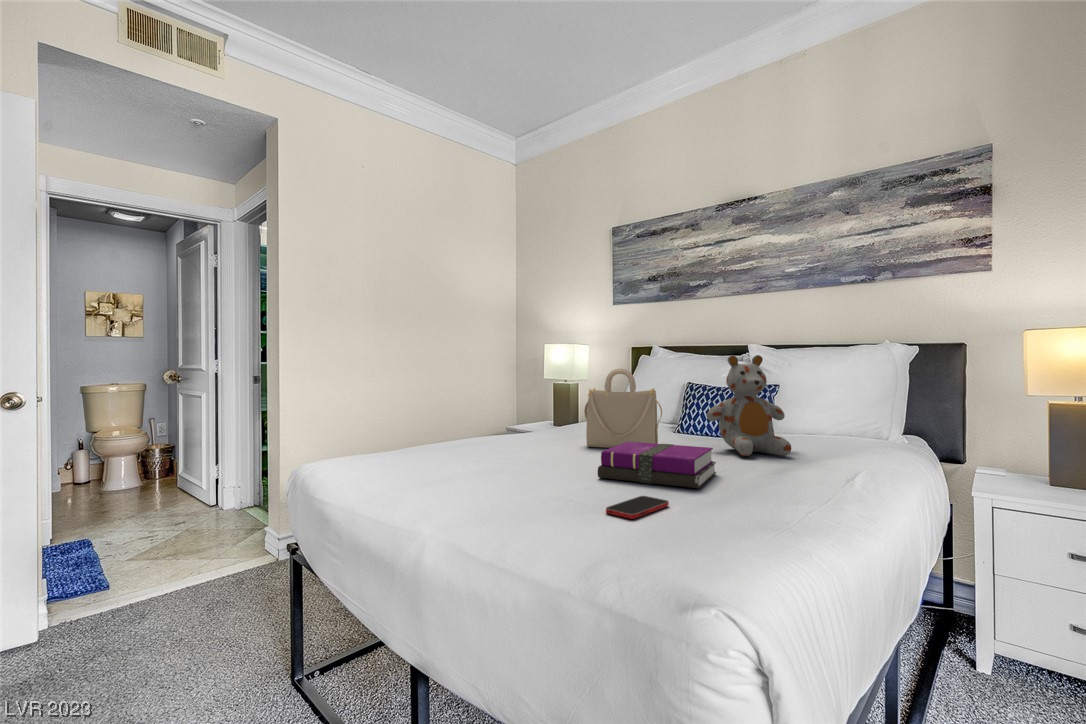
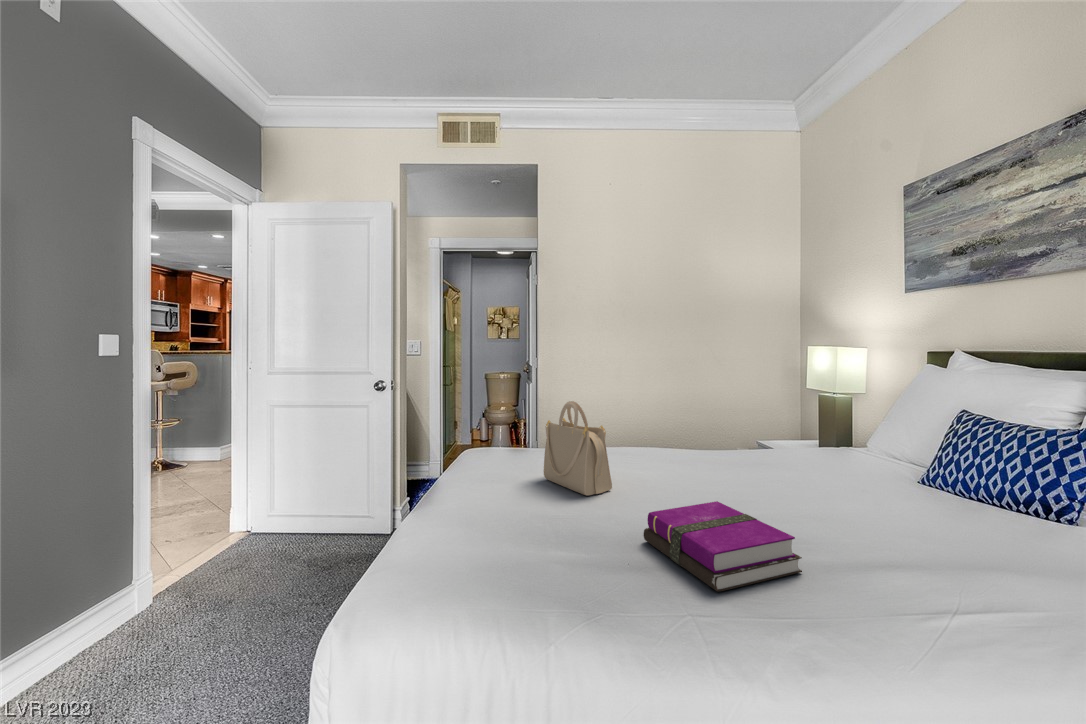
stuffed bear: present [707,355,791,456] -> none [884,394,1044,568]
handbag: present [584,369,662,448] -> present [544,401,612,495]
smartphone: present [606,496,669,519] -> none [551,583,631,612]

